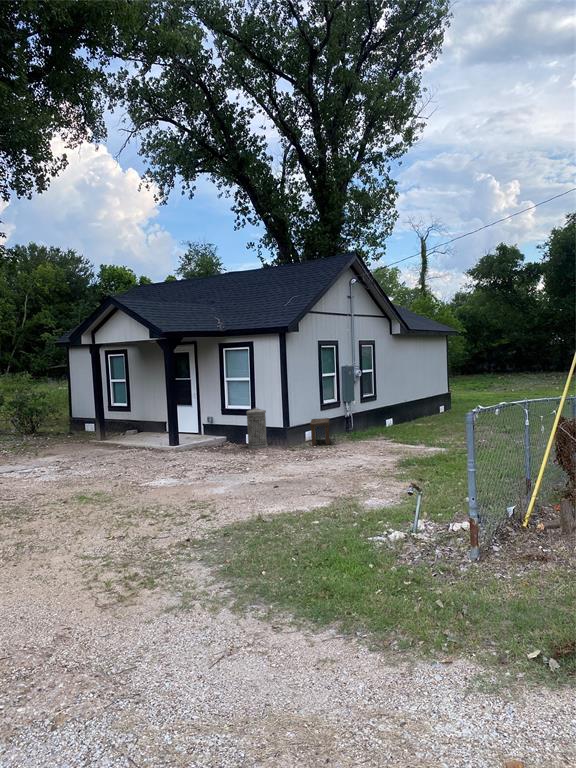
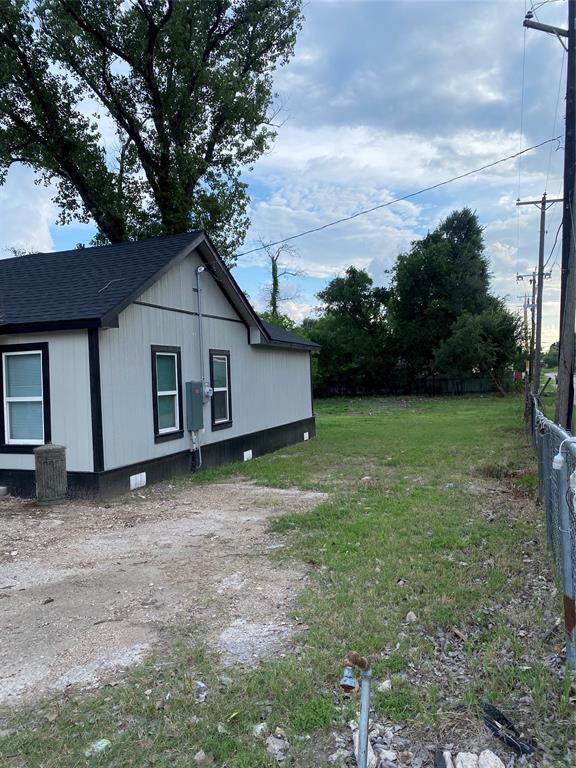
bench: present [310,418,330,445] -> none [135,454,166,496]

